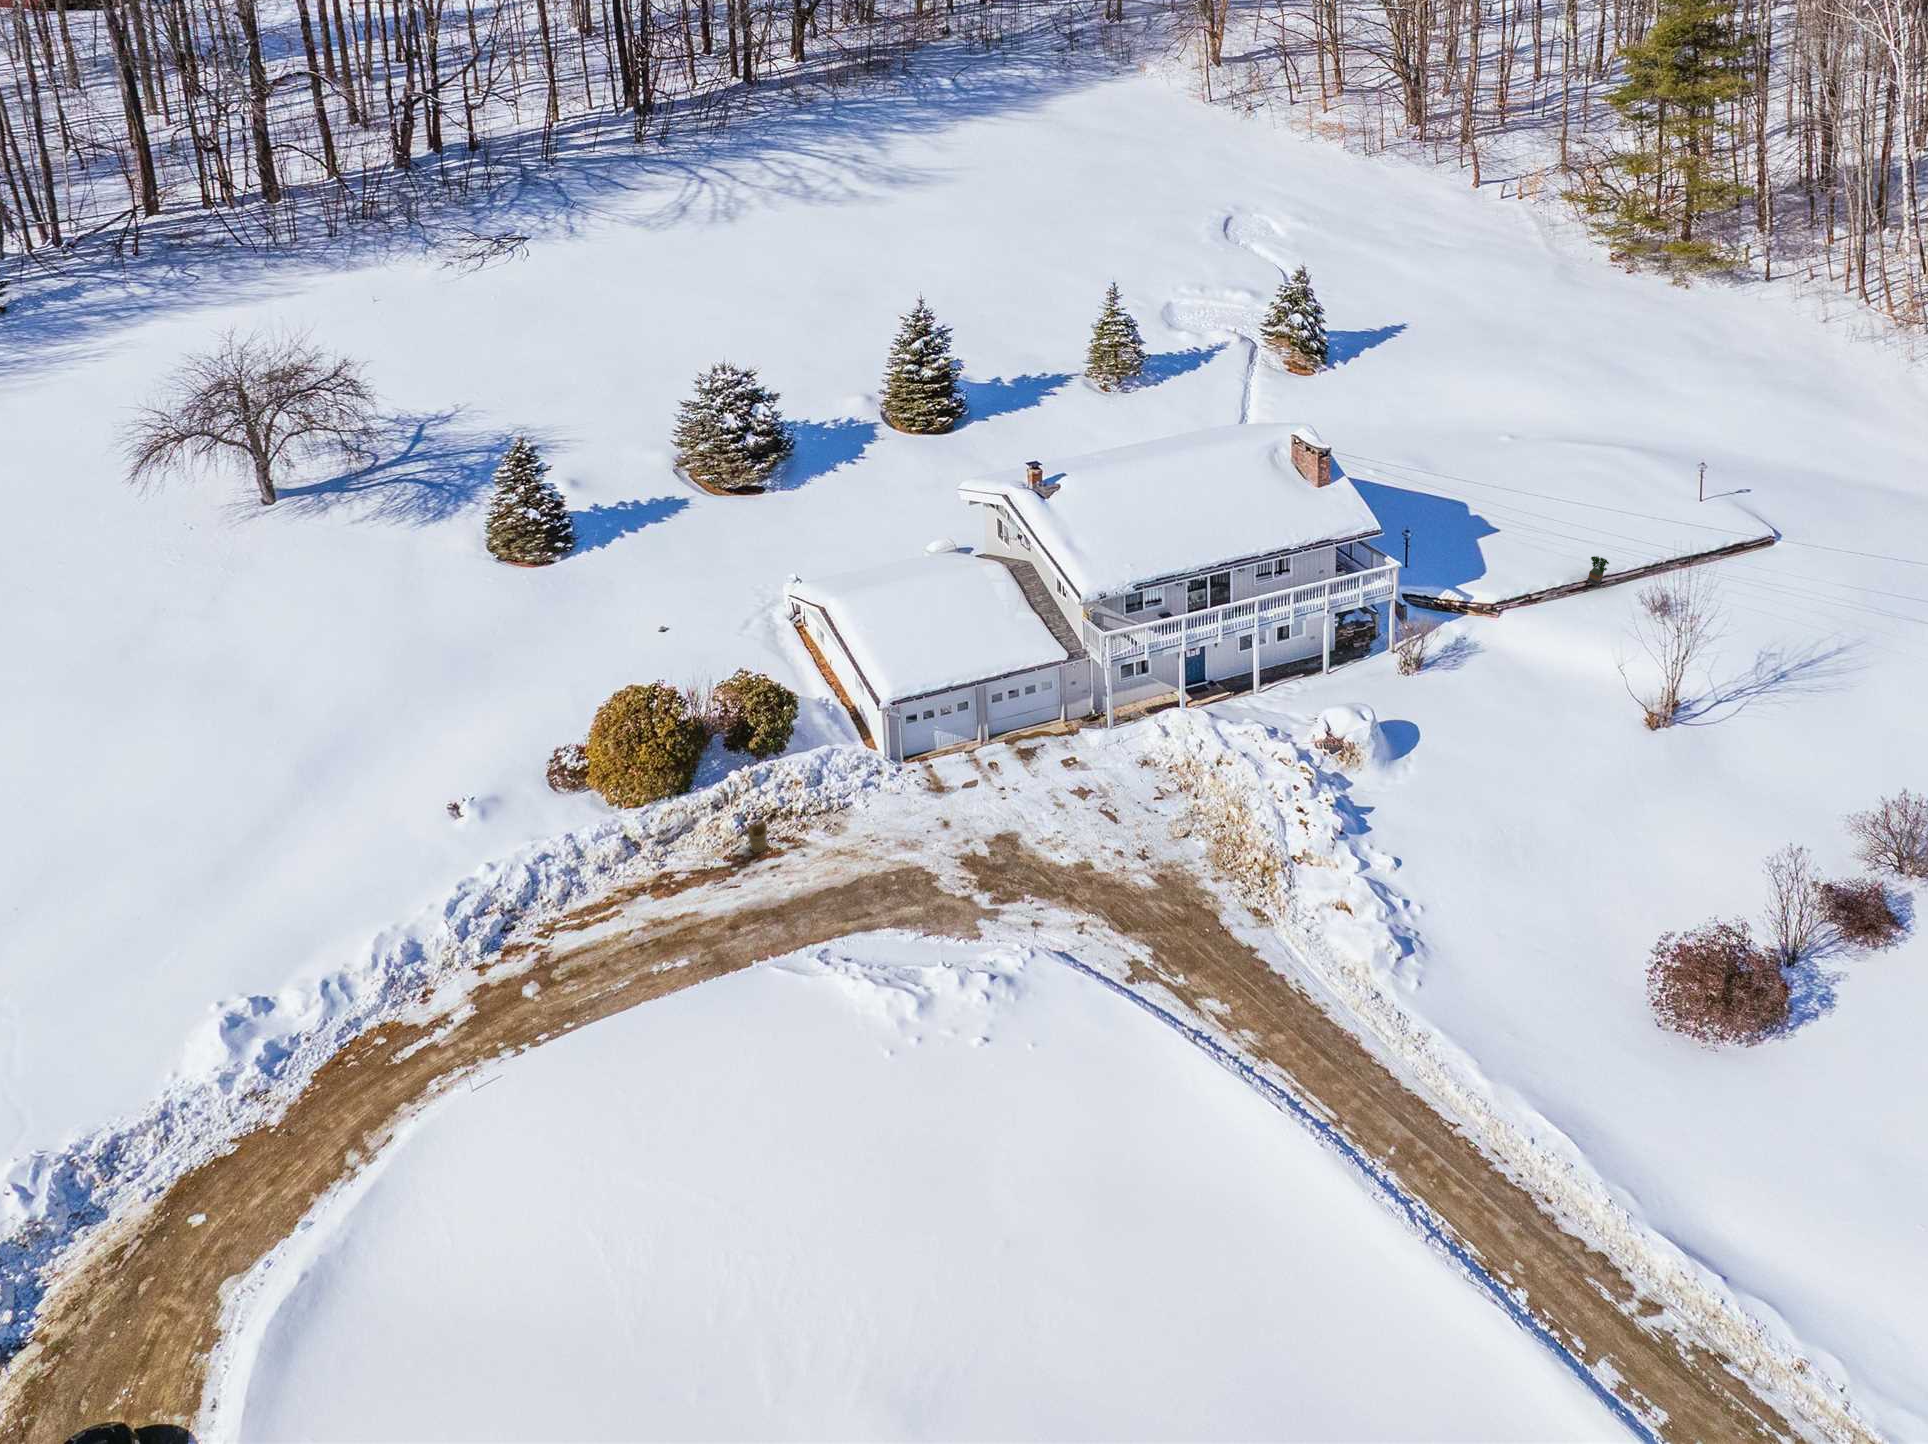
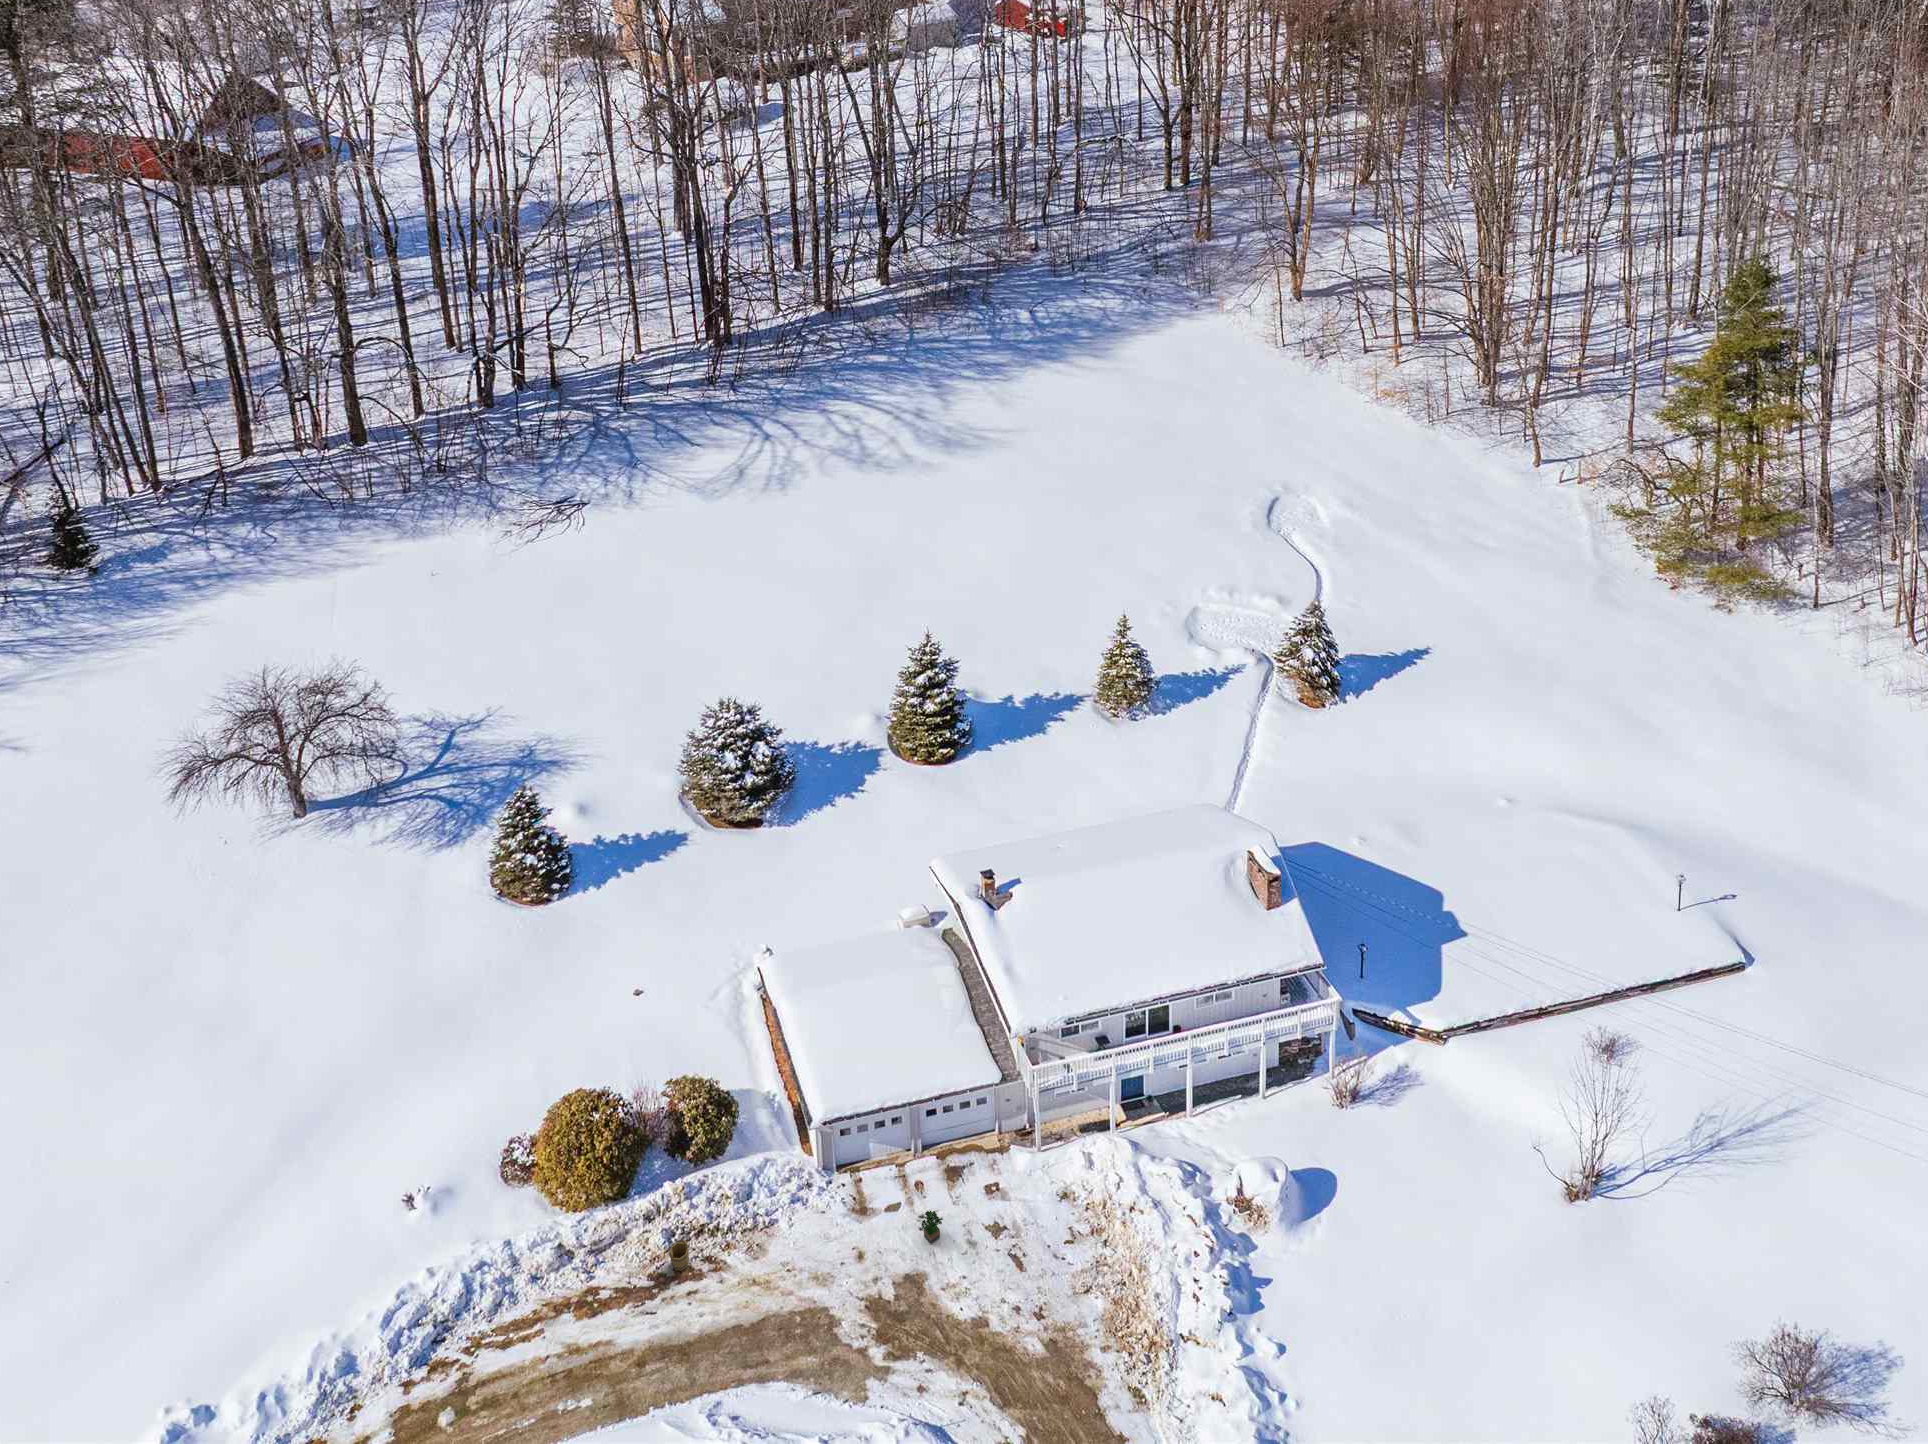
potted tree: present [1587,556,1609,586] -> present [922,1211,943,1244]

